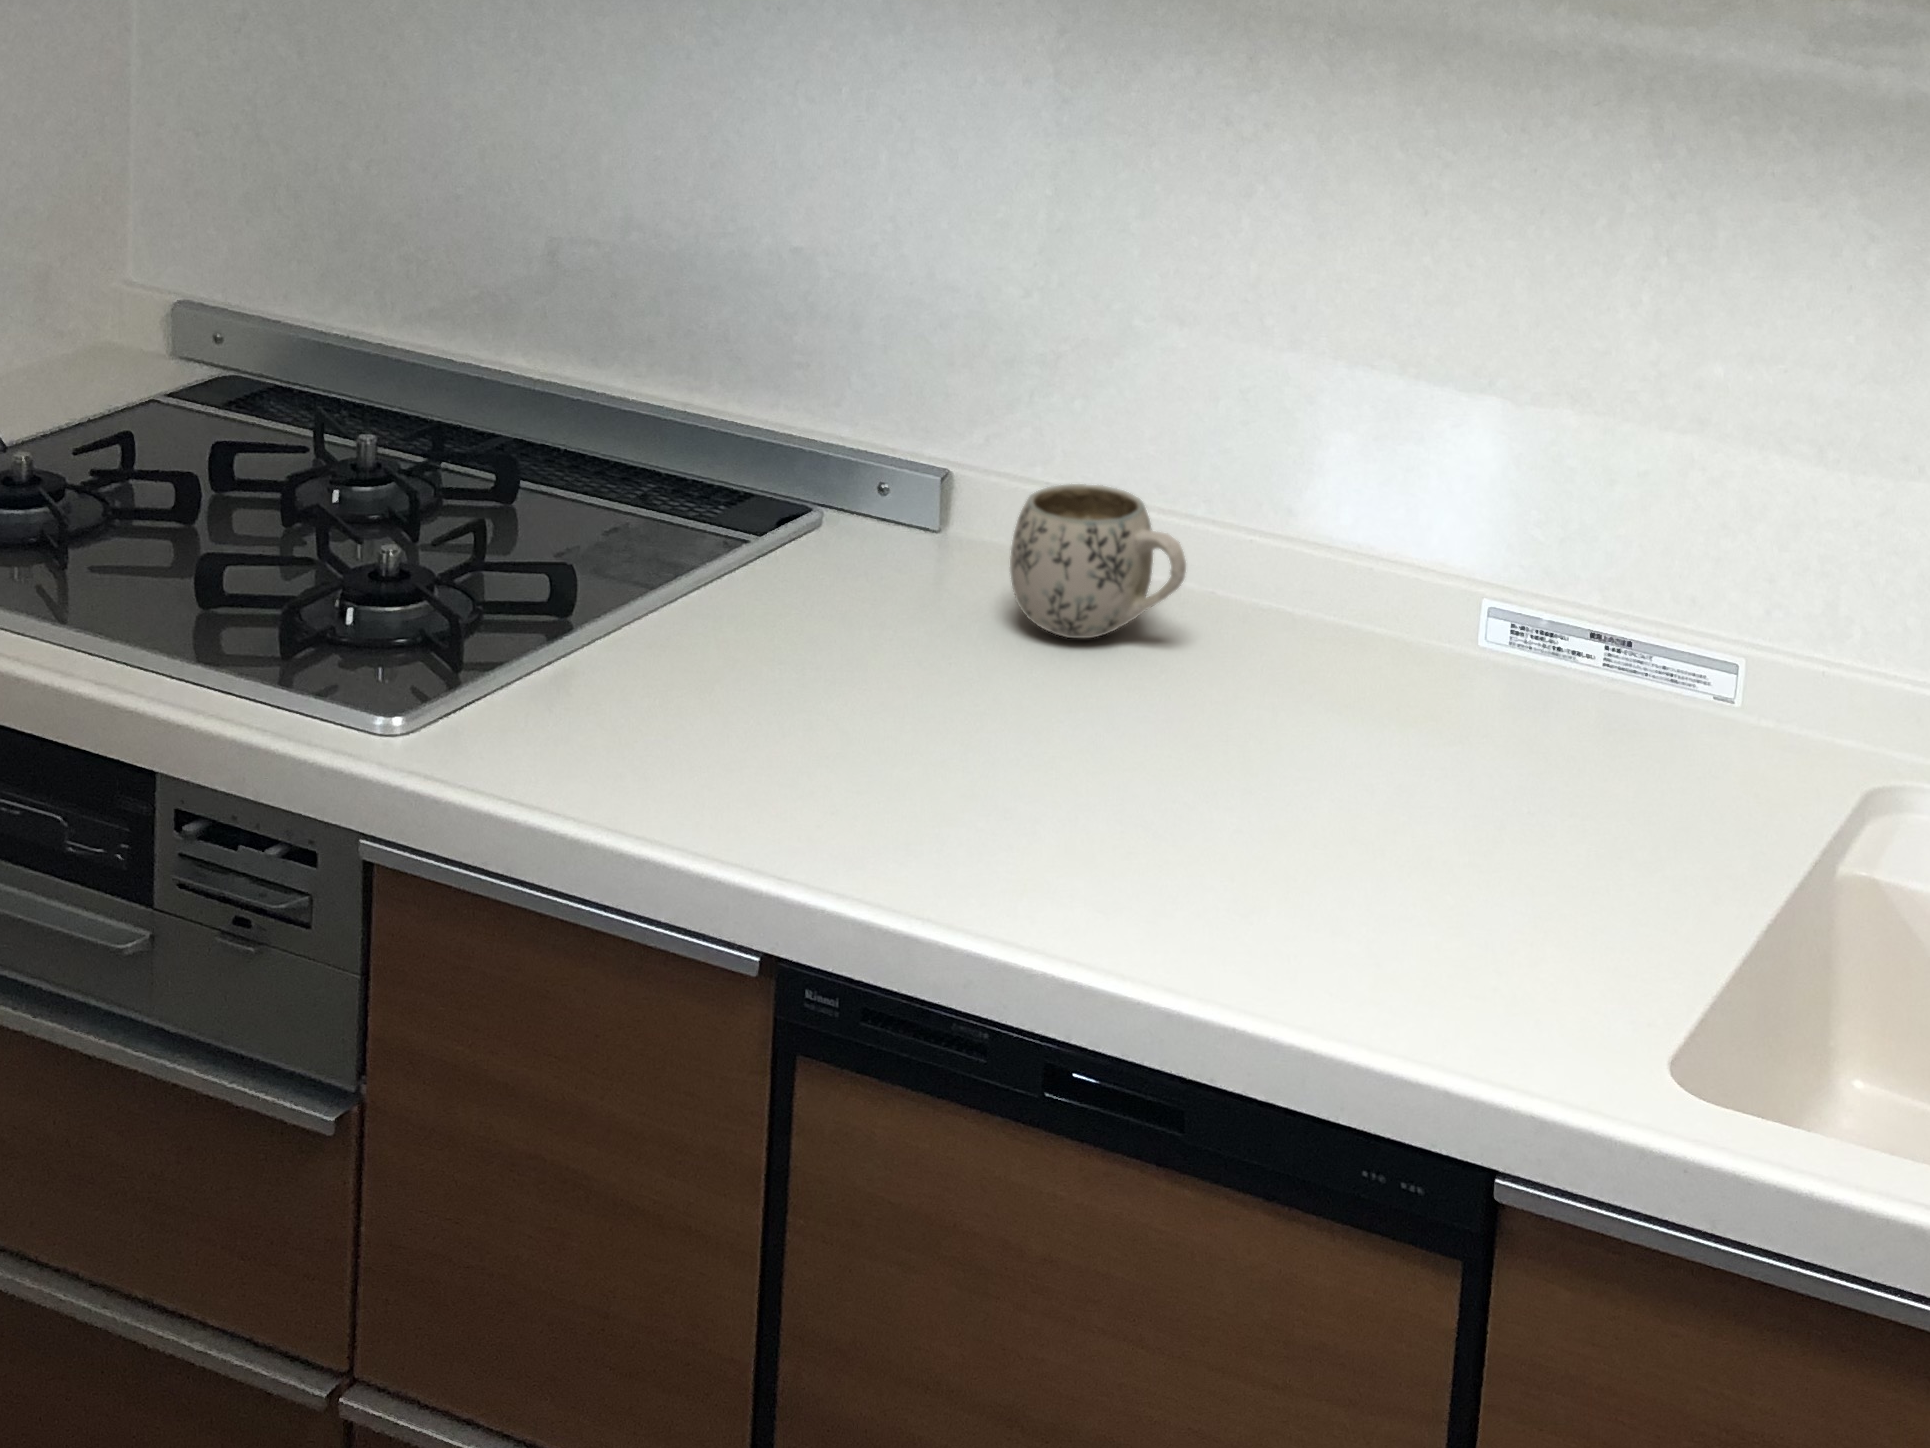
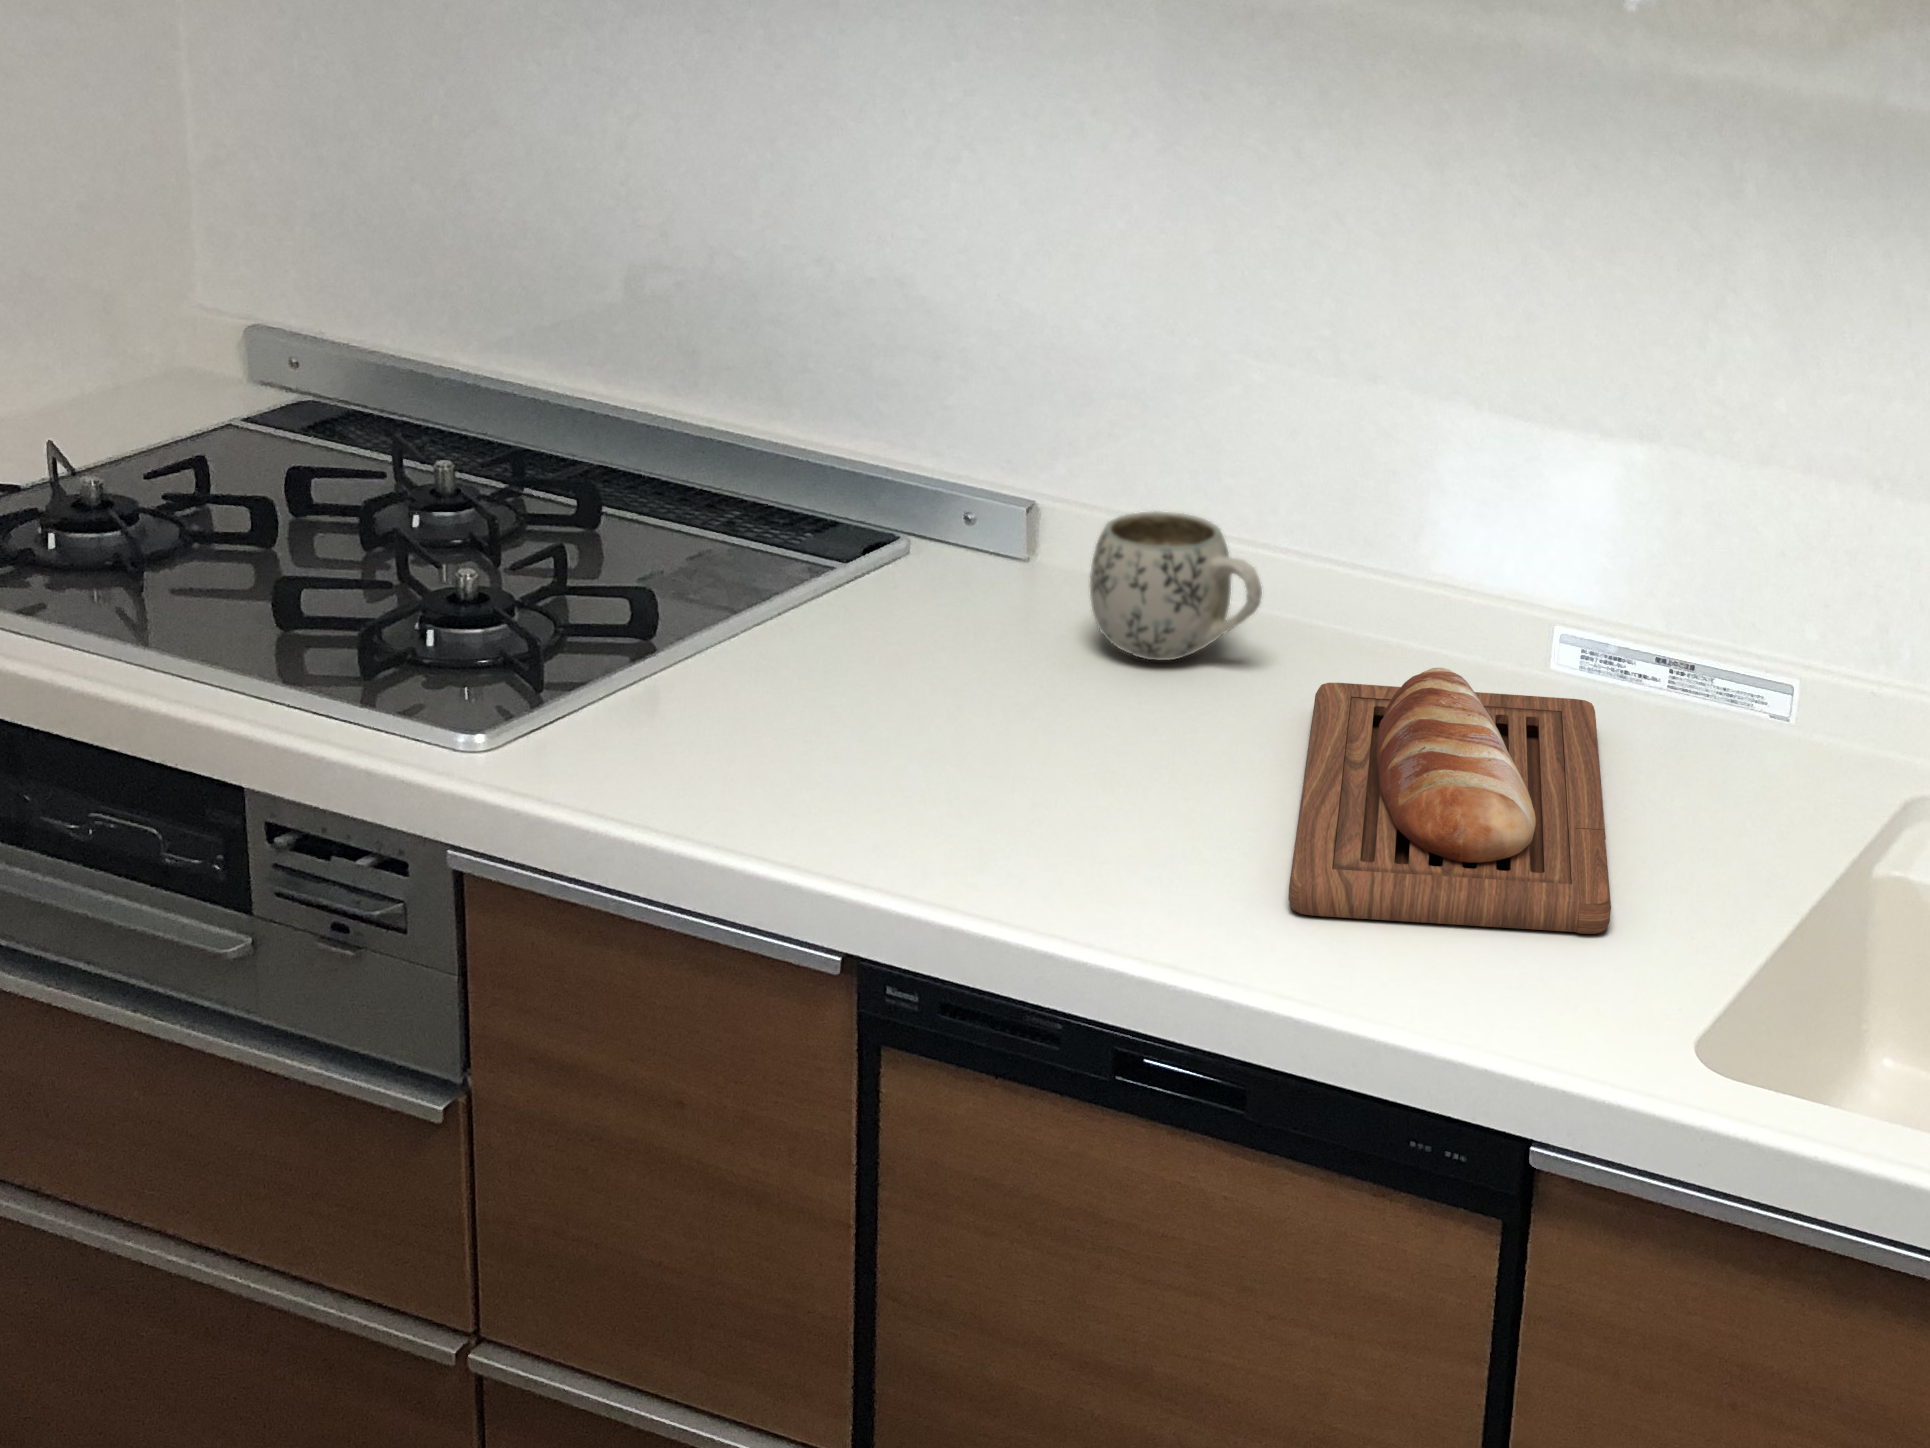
bread loaf: none [1233,647,1573,938] -> present [1288,668,1611,934]

